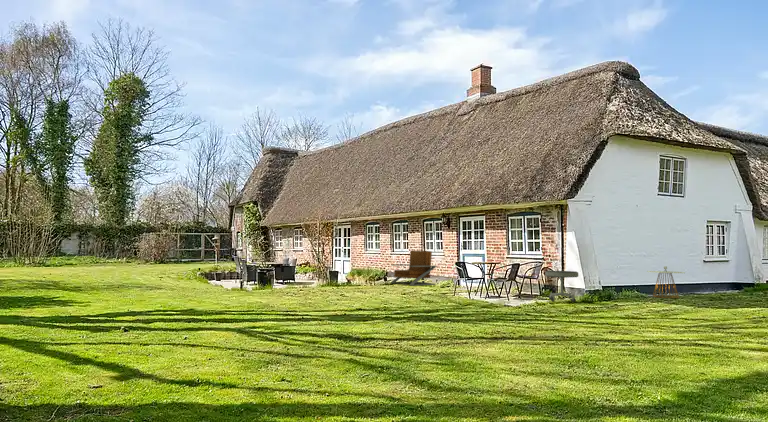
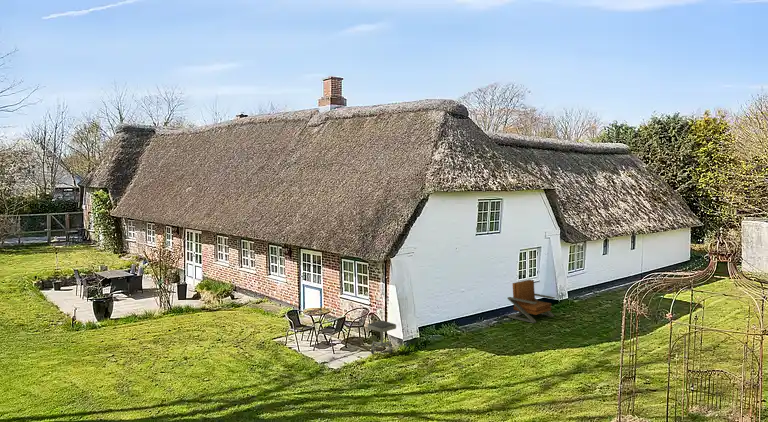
lounge chair: present [391,251,437,286] -> present [508,280,555,323]
side table: present [647,266,684,298] -> none [462,303,493,333]

